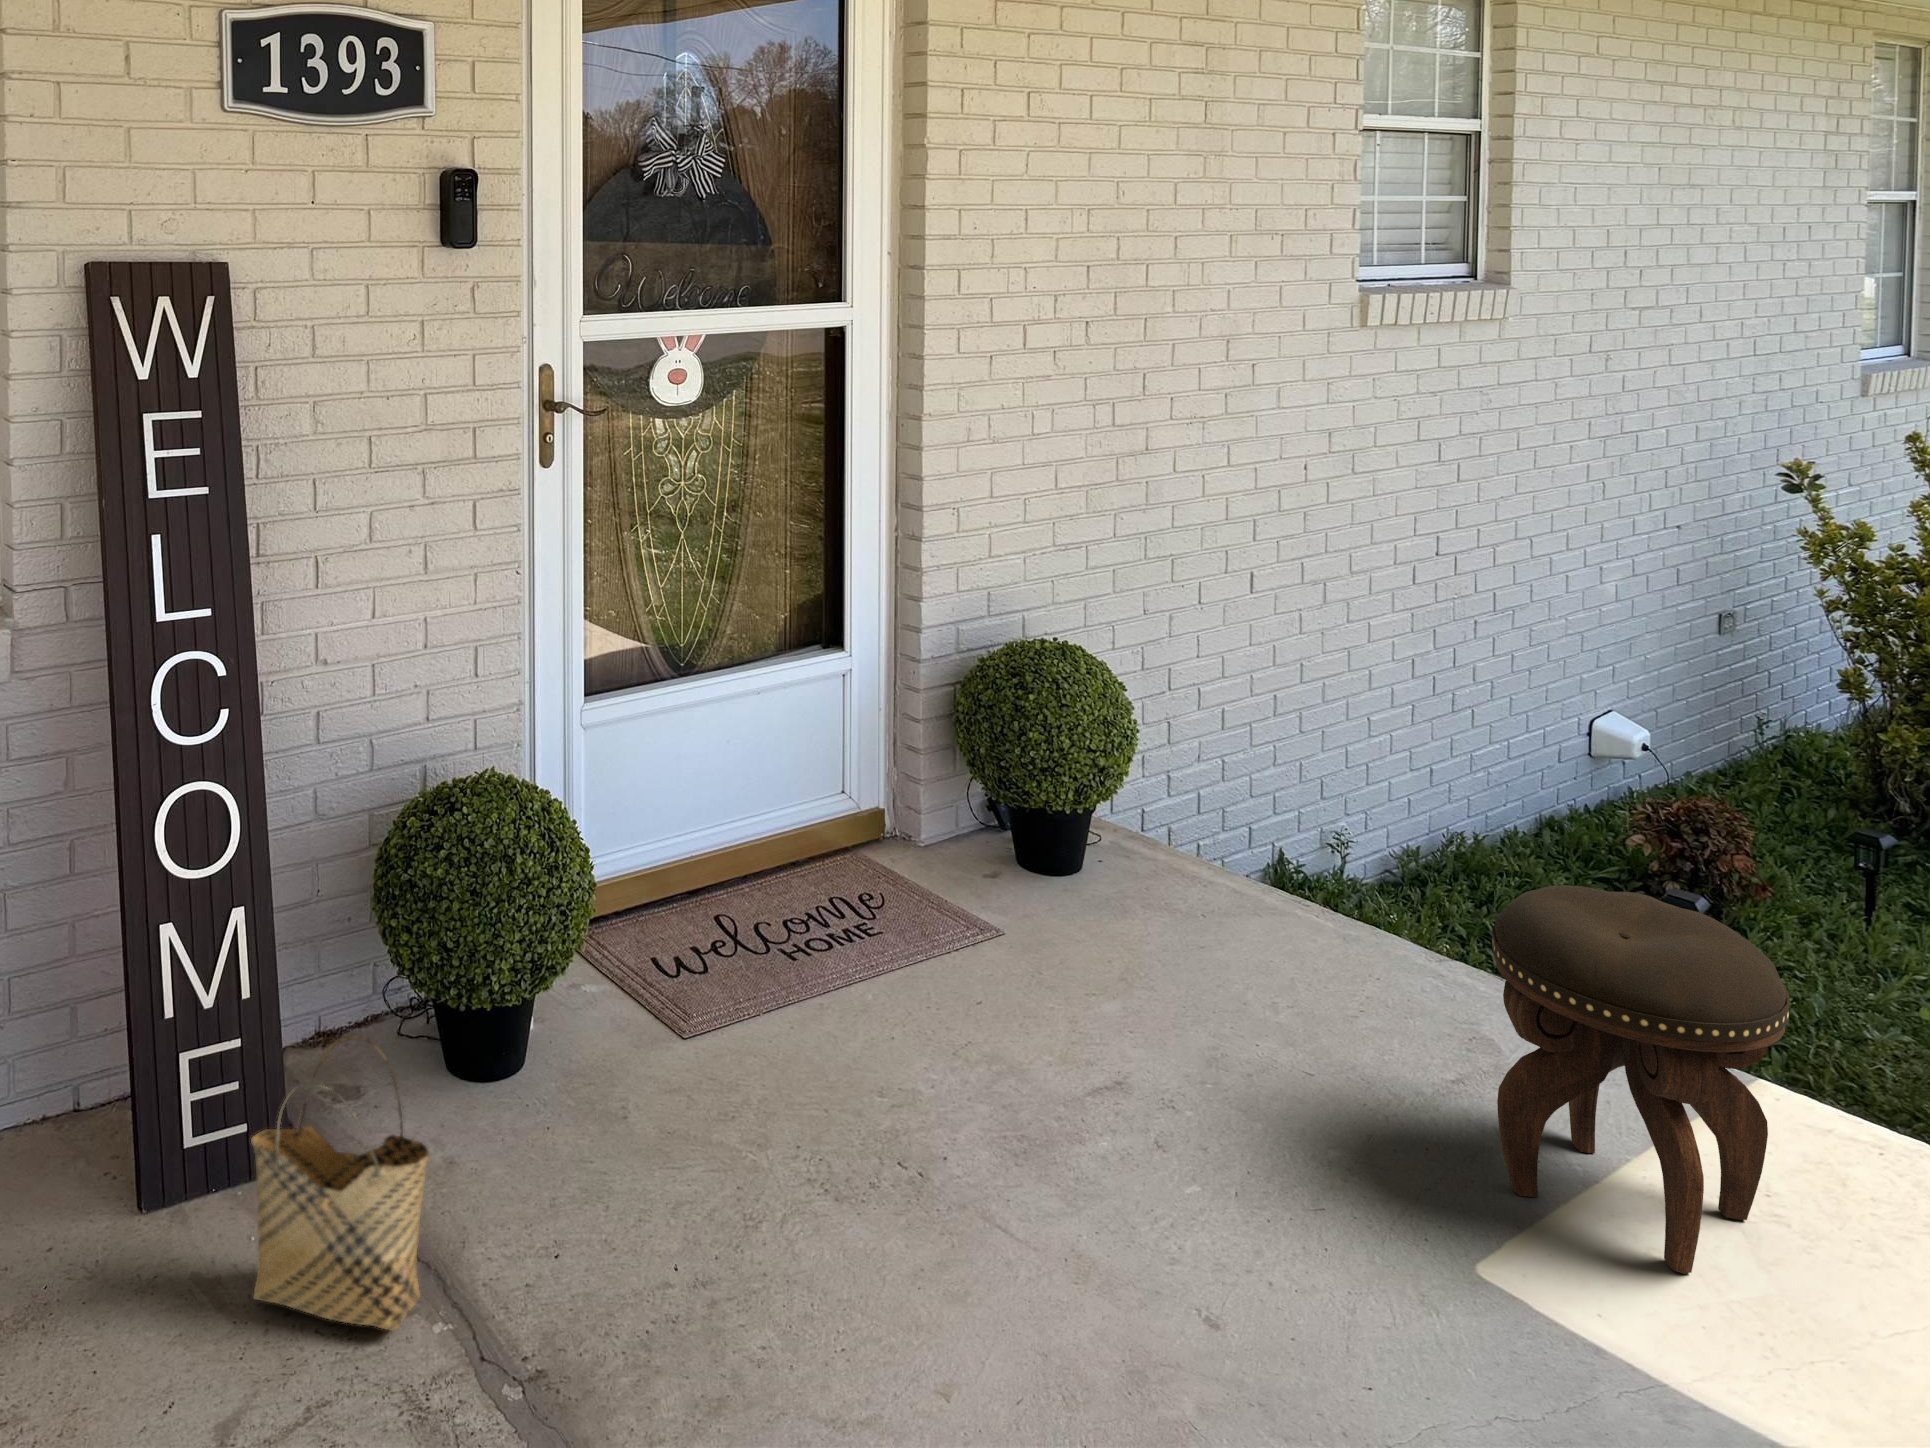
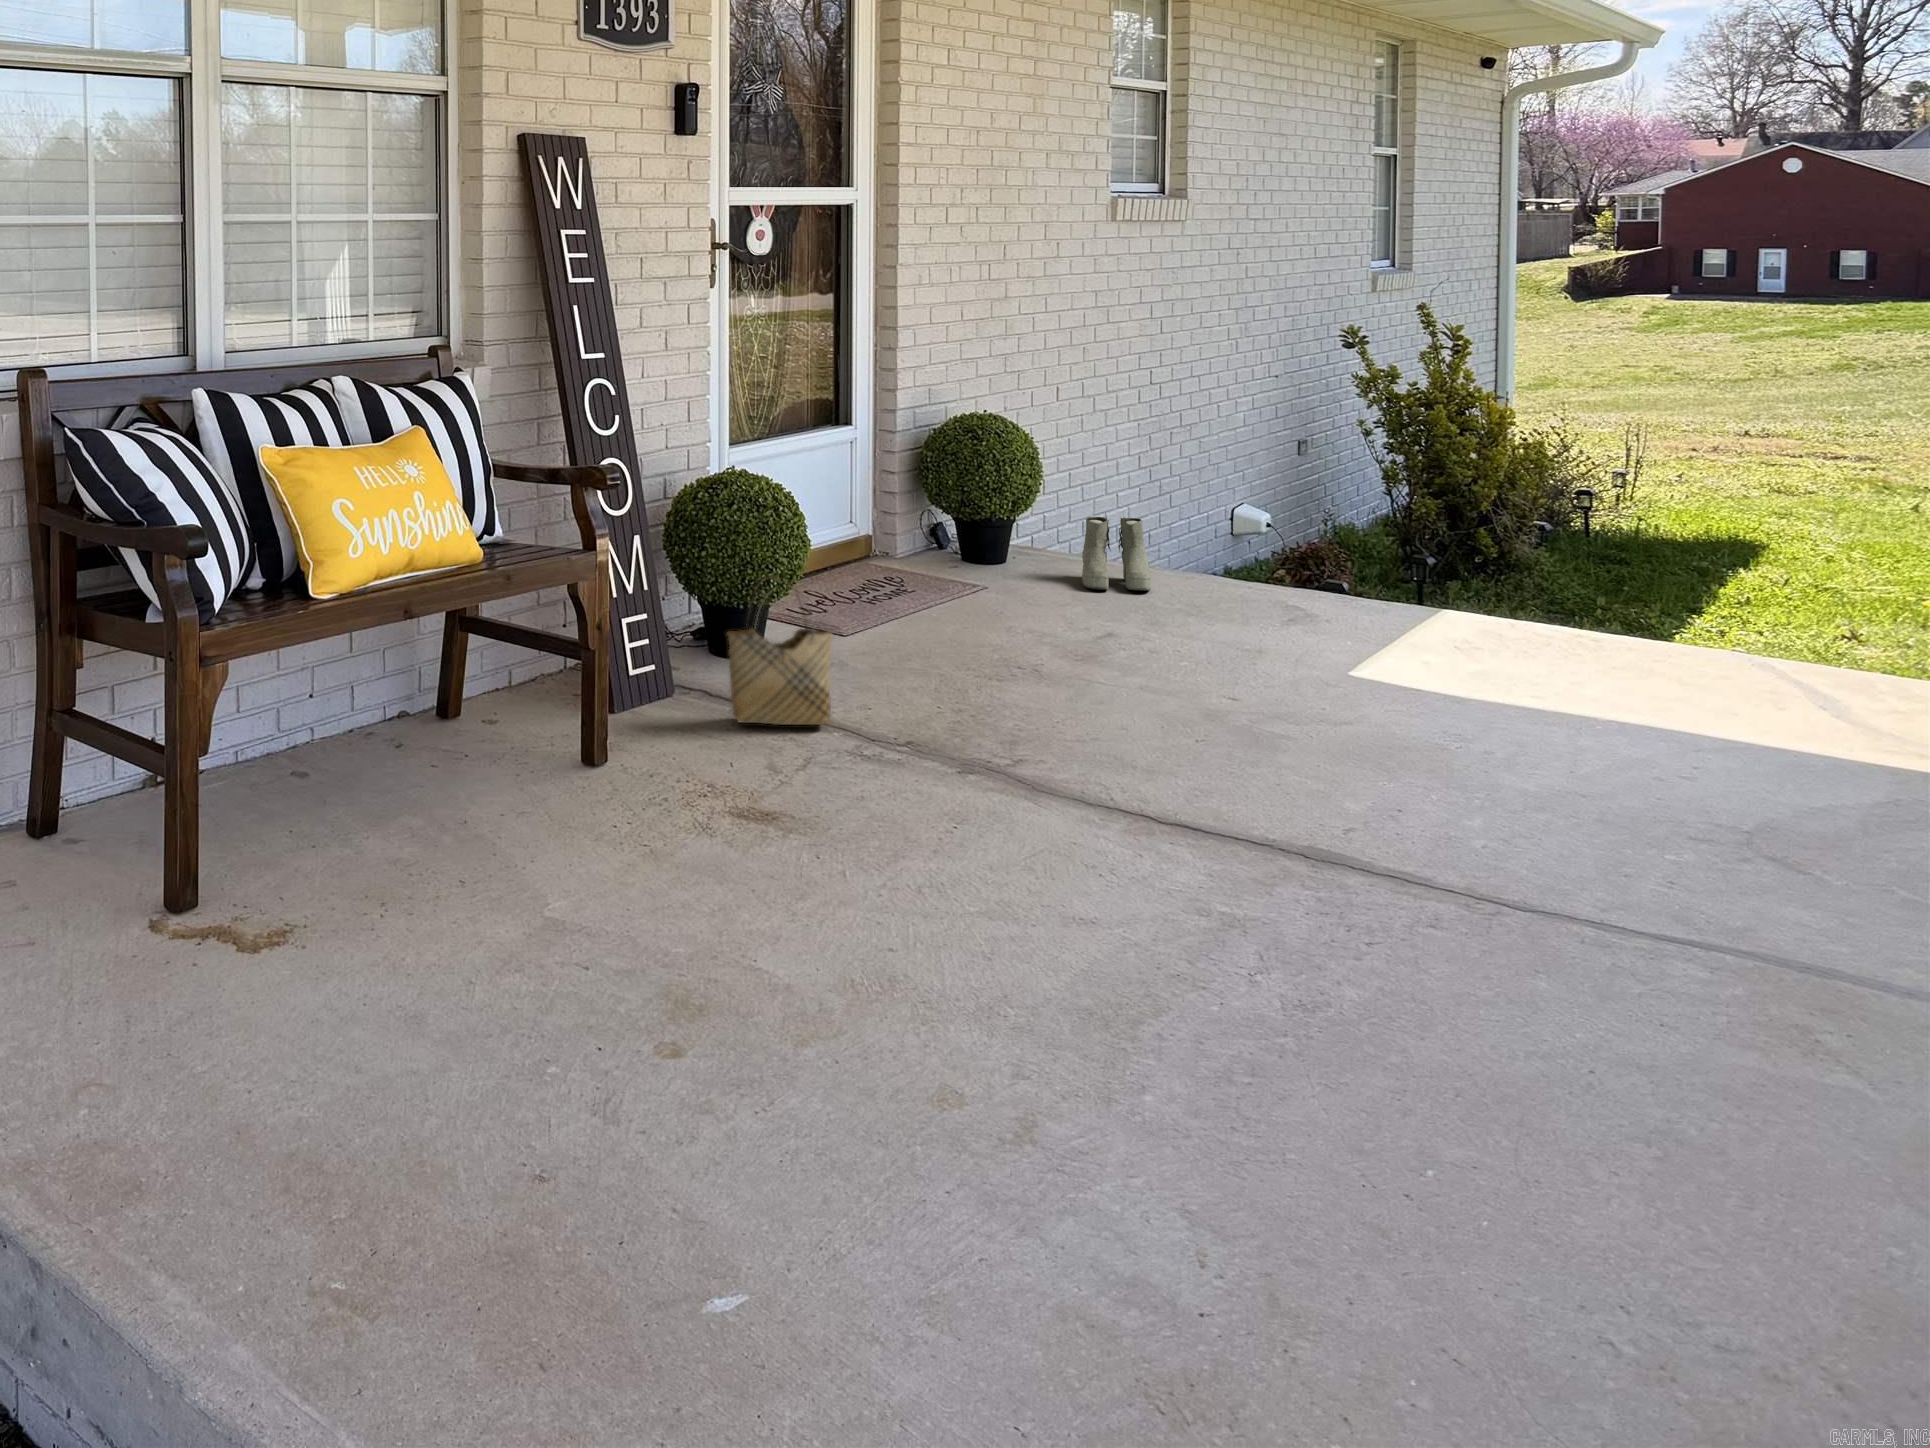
boots: none [1171,823,1280,964] -> present [1082,517,1151,591]
footstool: present [1492,885,1789,1274] -> none [1315,487,1470,666]

